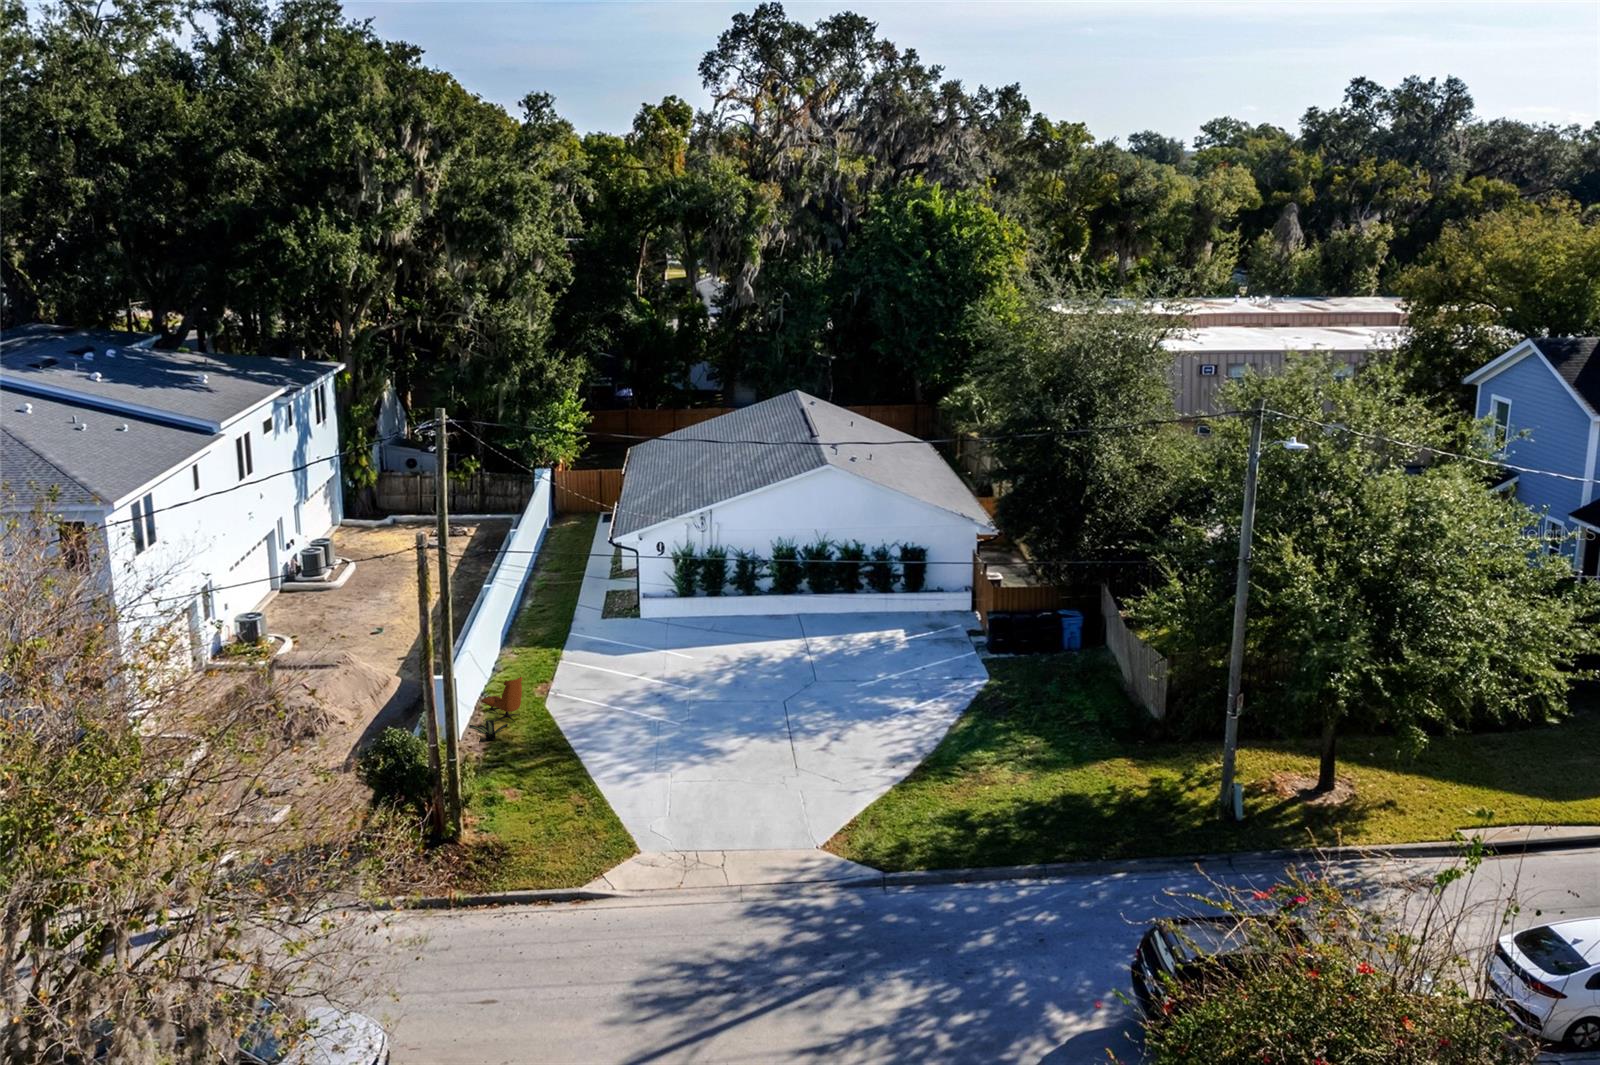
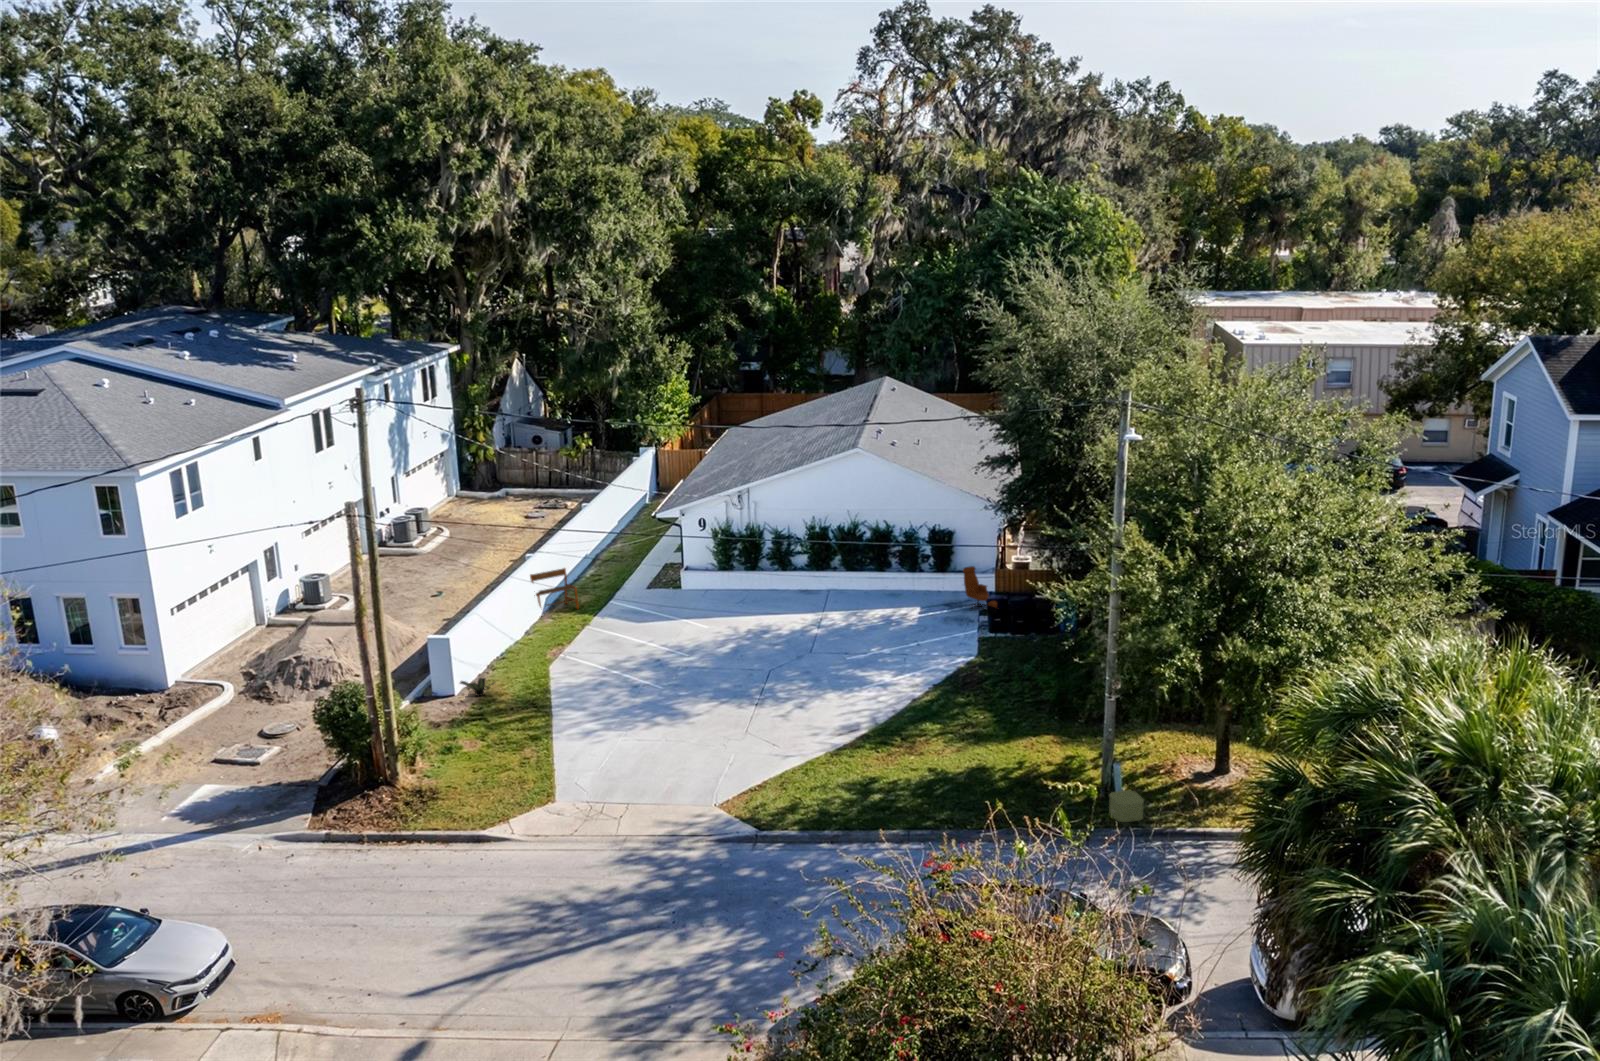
bench: none [493,599,545,652] -> present [530,568,579,609]
lounge chair: present [482,677,522,722] -> present [963,566,997,612]
storage box: none [1194,797,1230,828] -> present [1109,790,1144,822]

